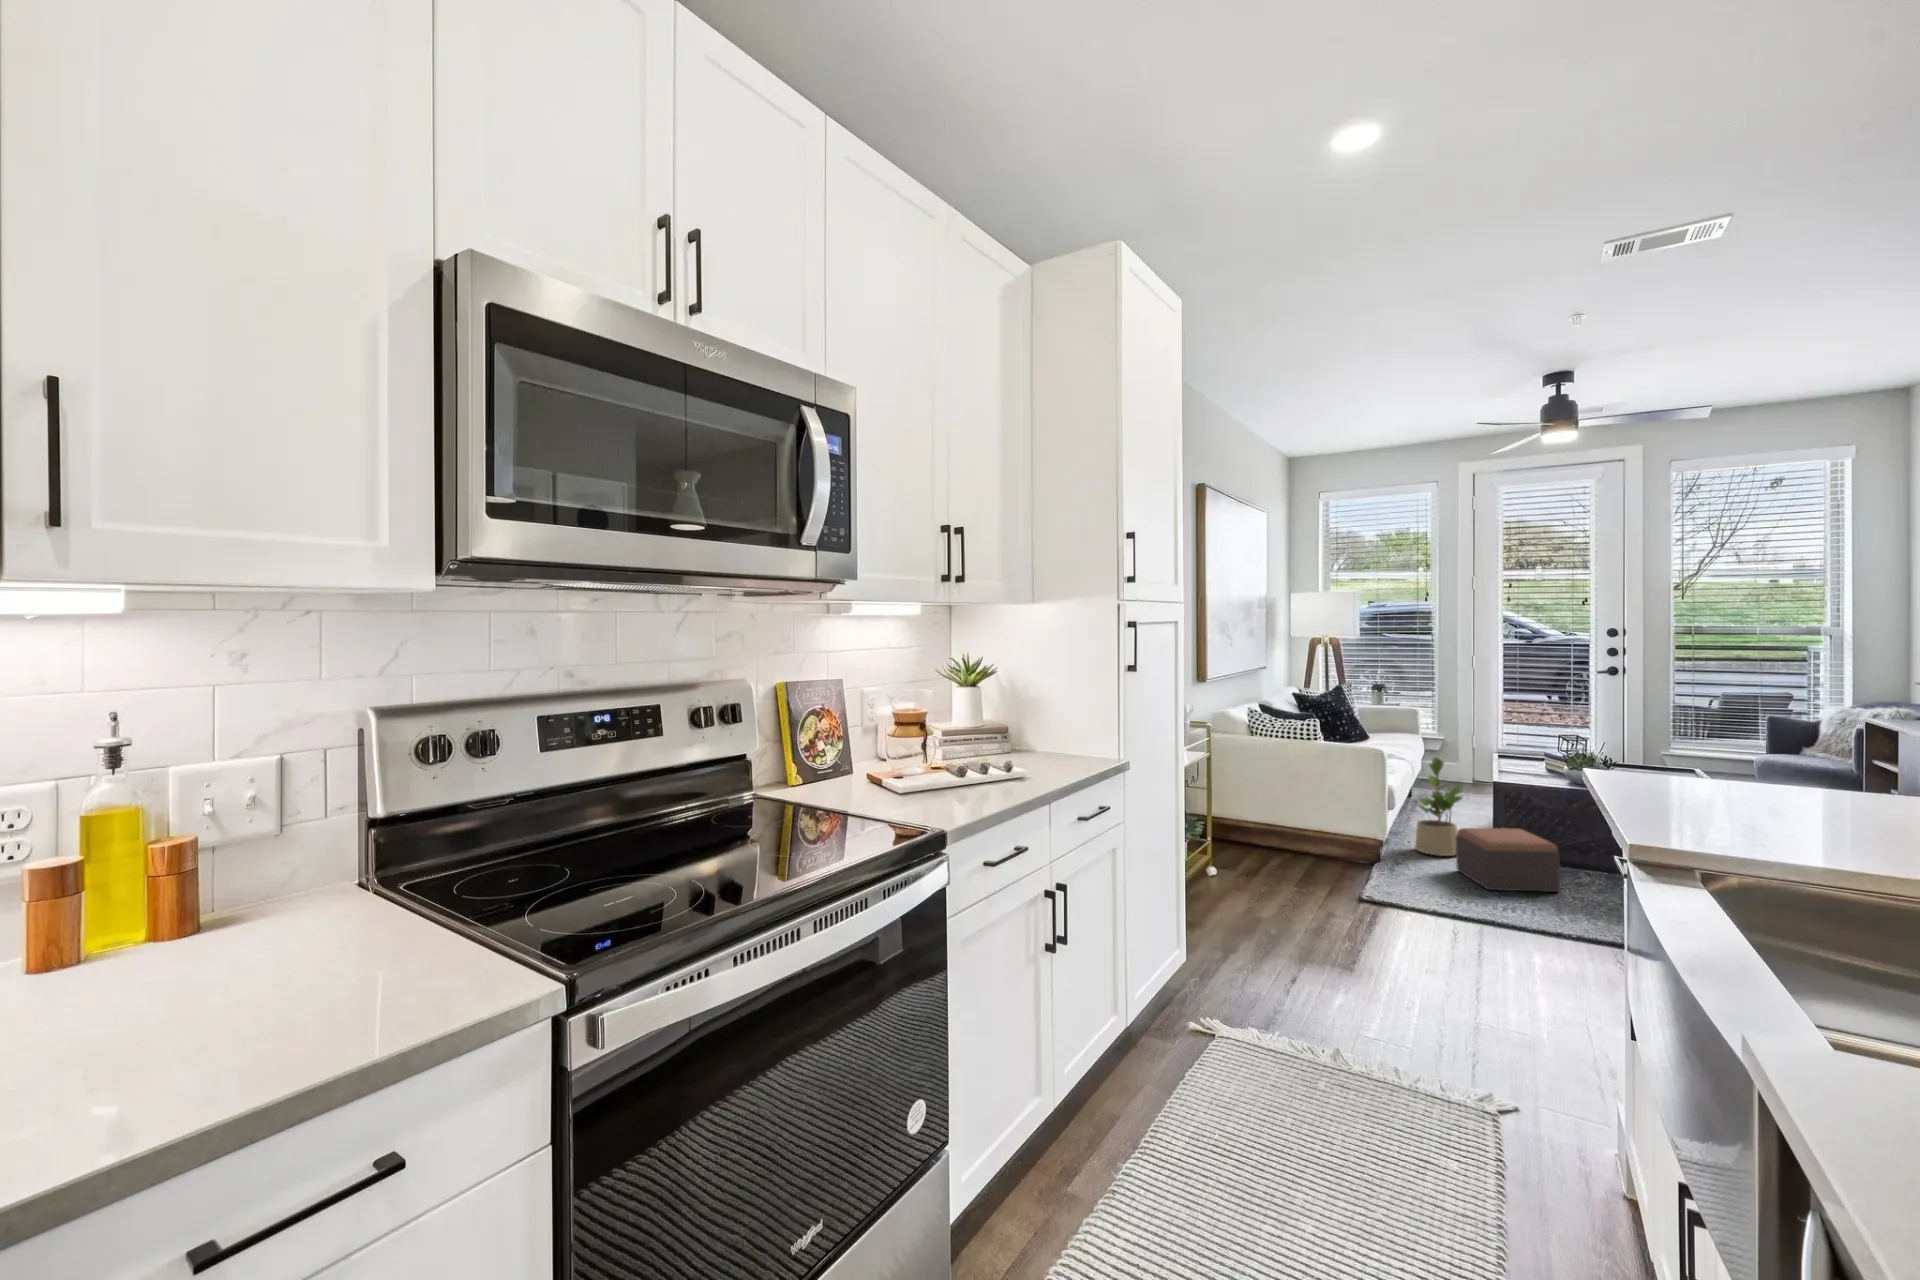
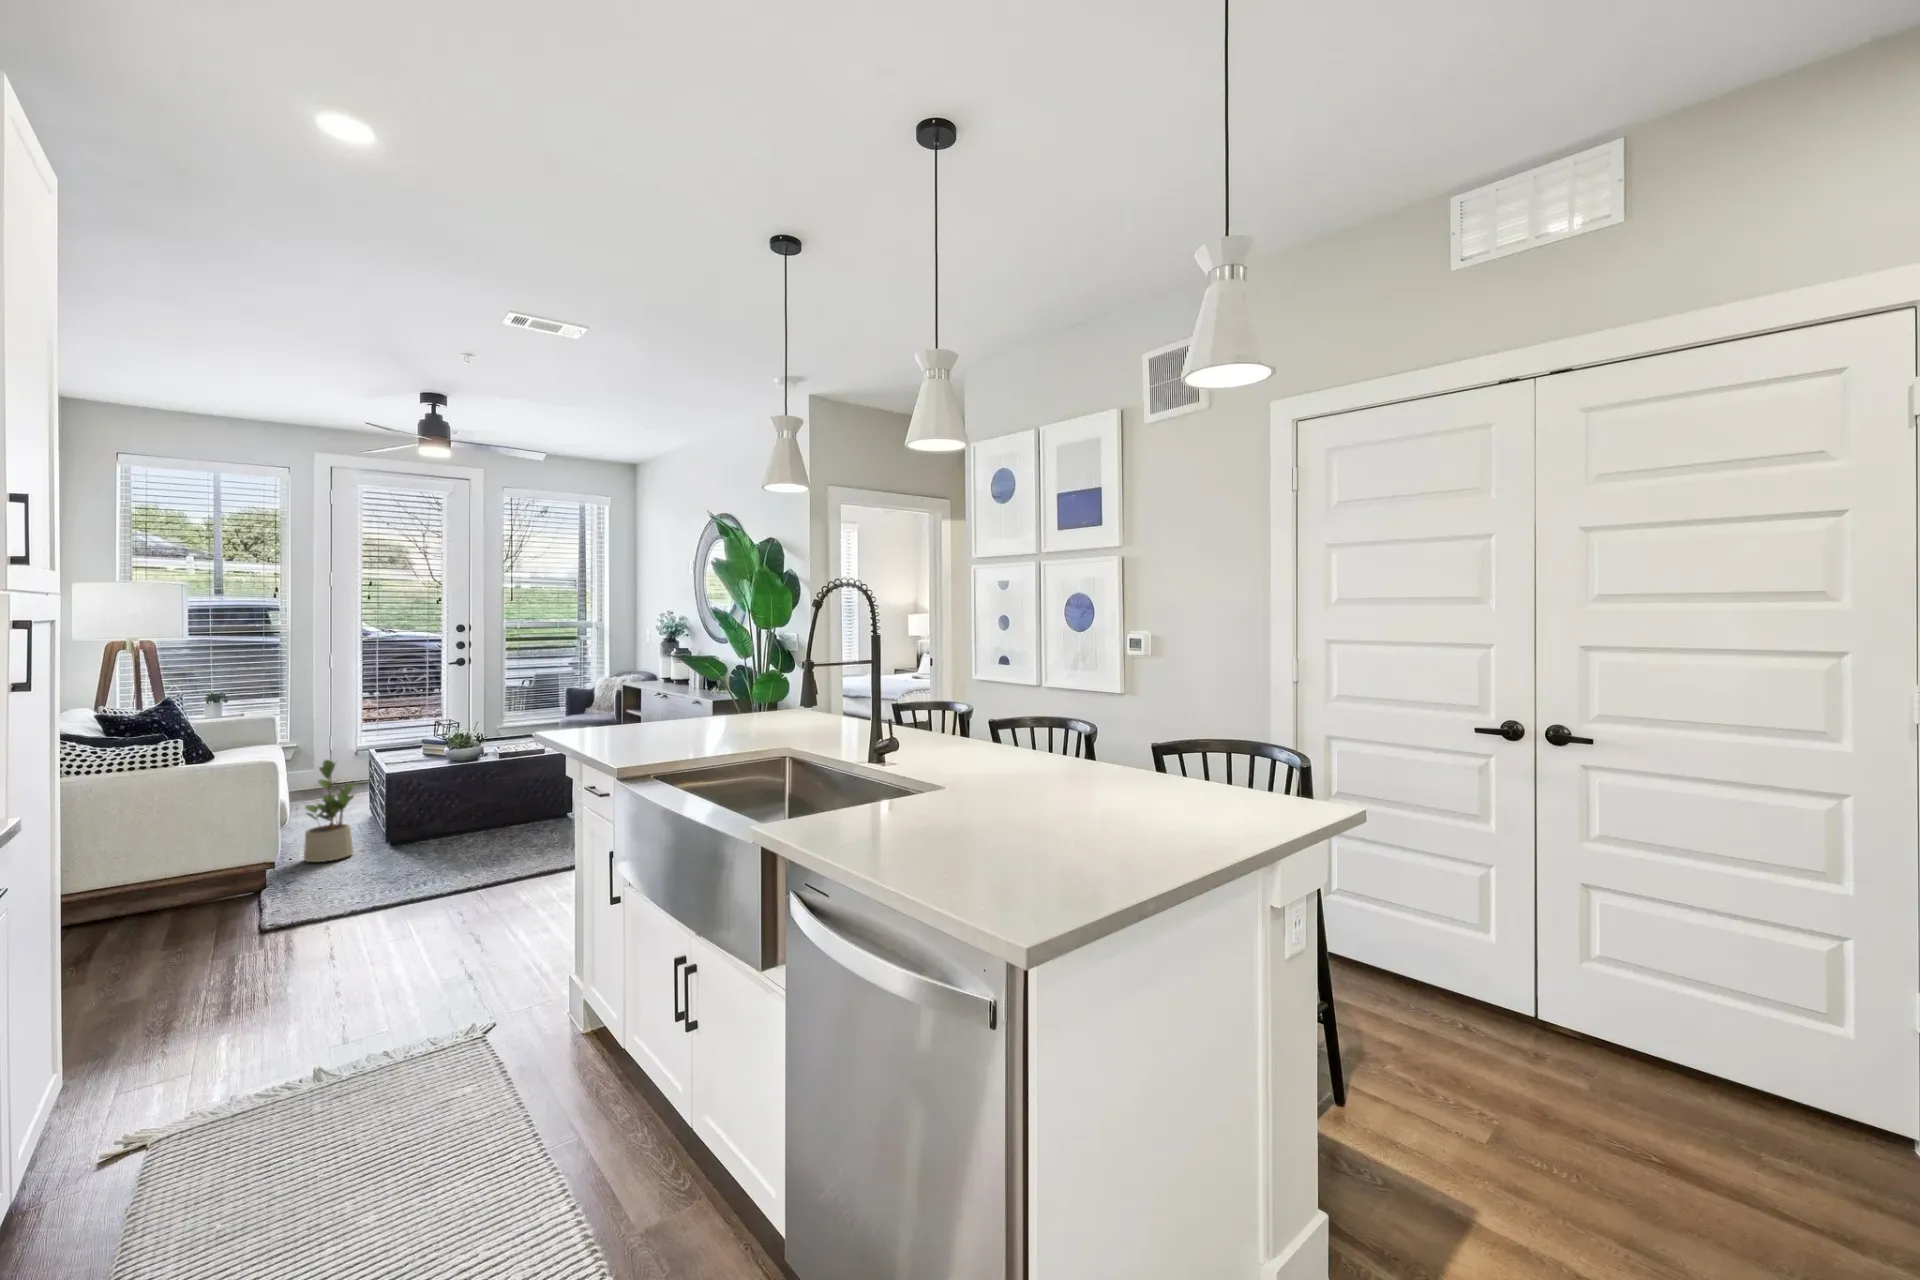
footstool: present [1456,828,1560,892] -> none [357,813,456,877]

